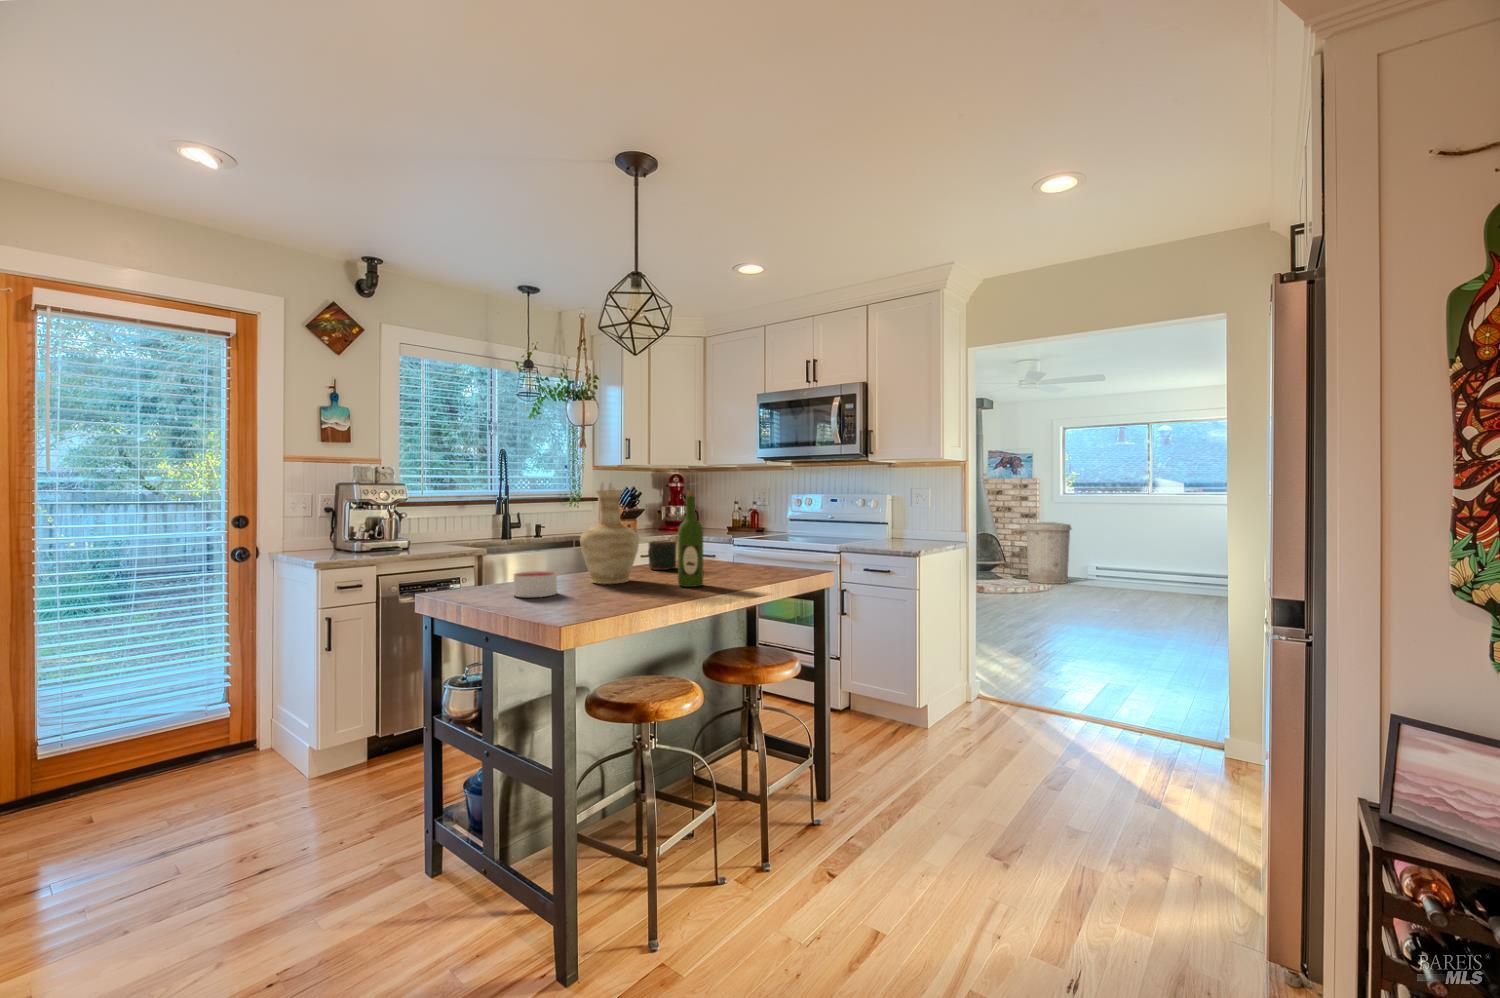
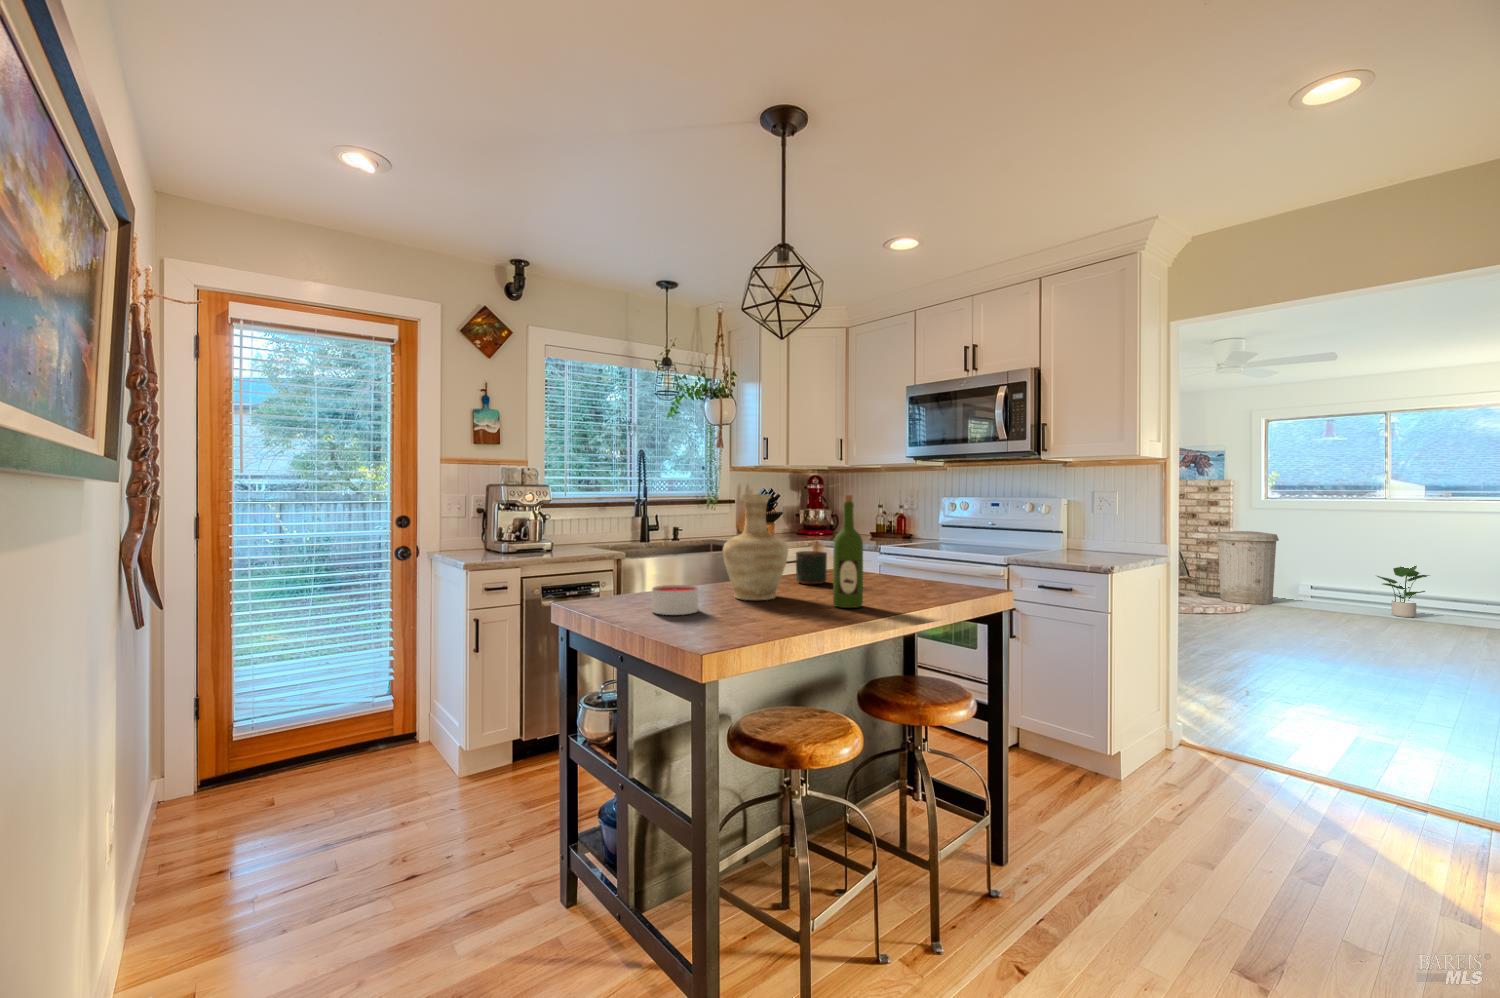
potted plant: none [1140,546,1181,590] -> present [1377,566,1429,617]

